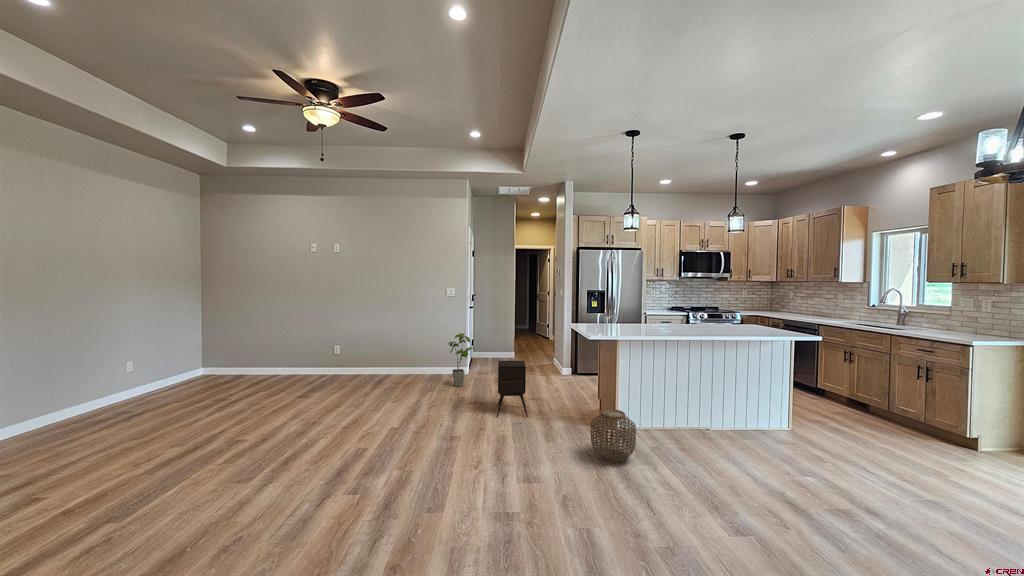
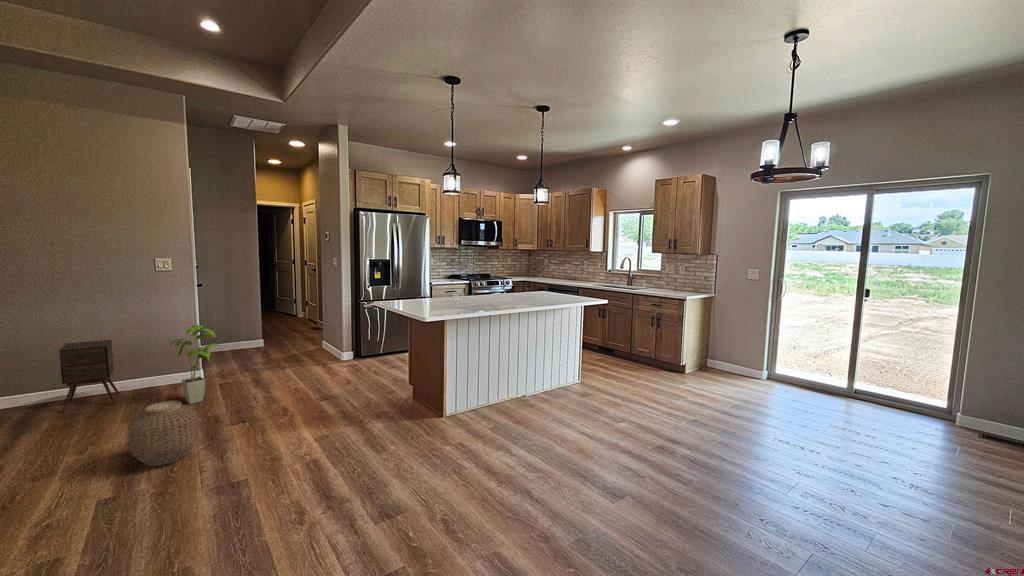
side table: present [497,361,528,417] -> present [59,340,119,413]
woven basket: present [591,409,636,463] -> present [128,401,198,466]

